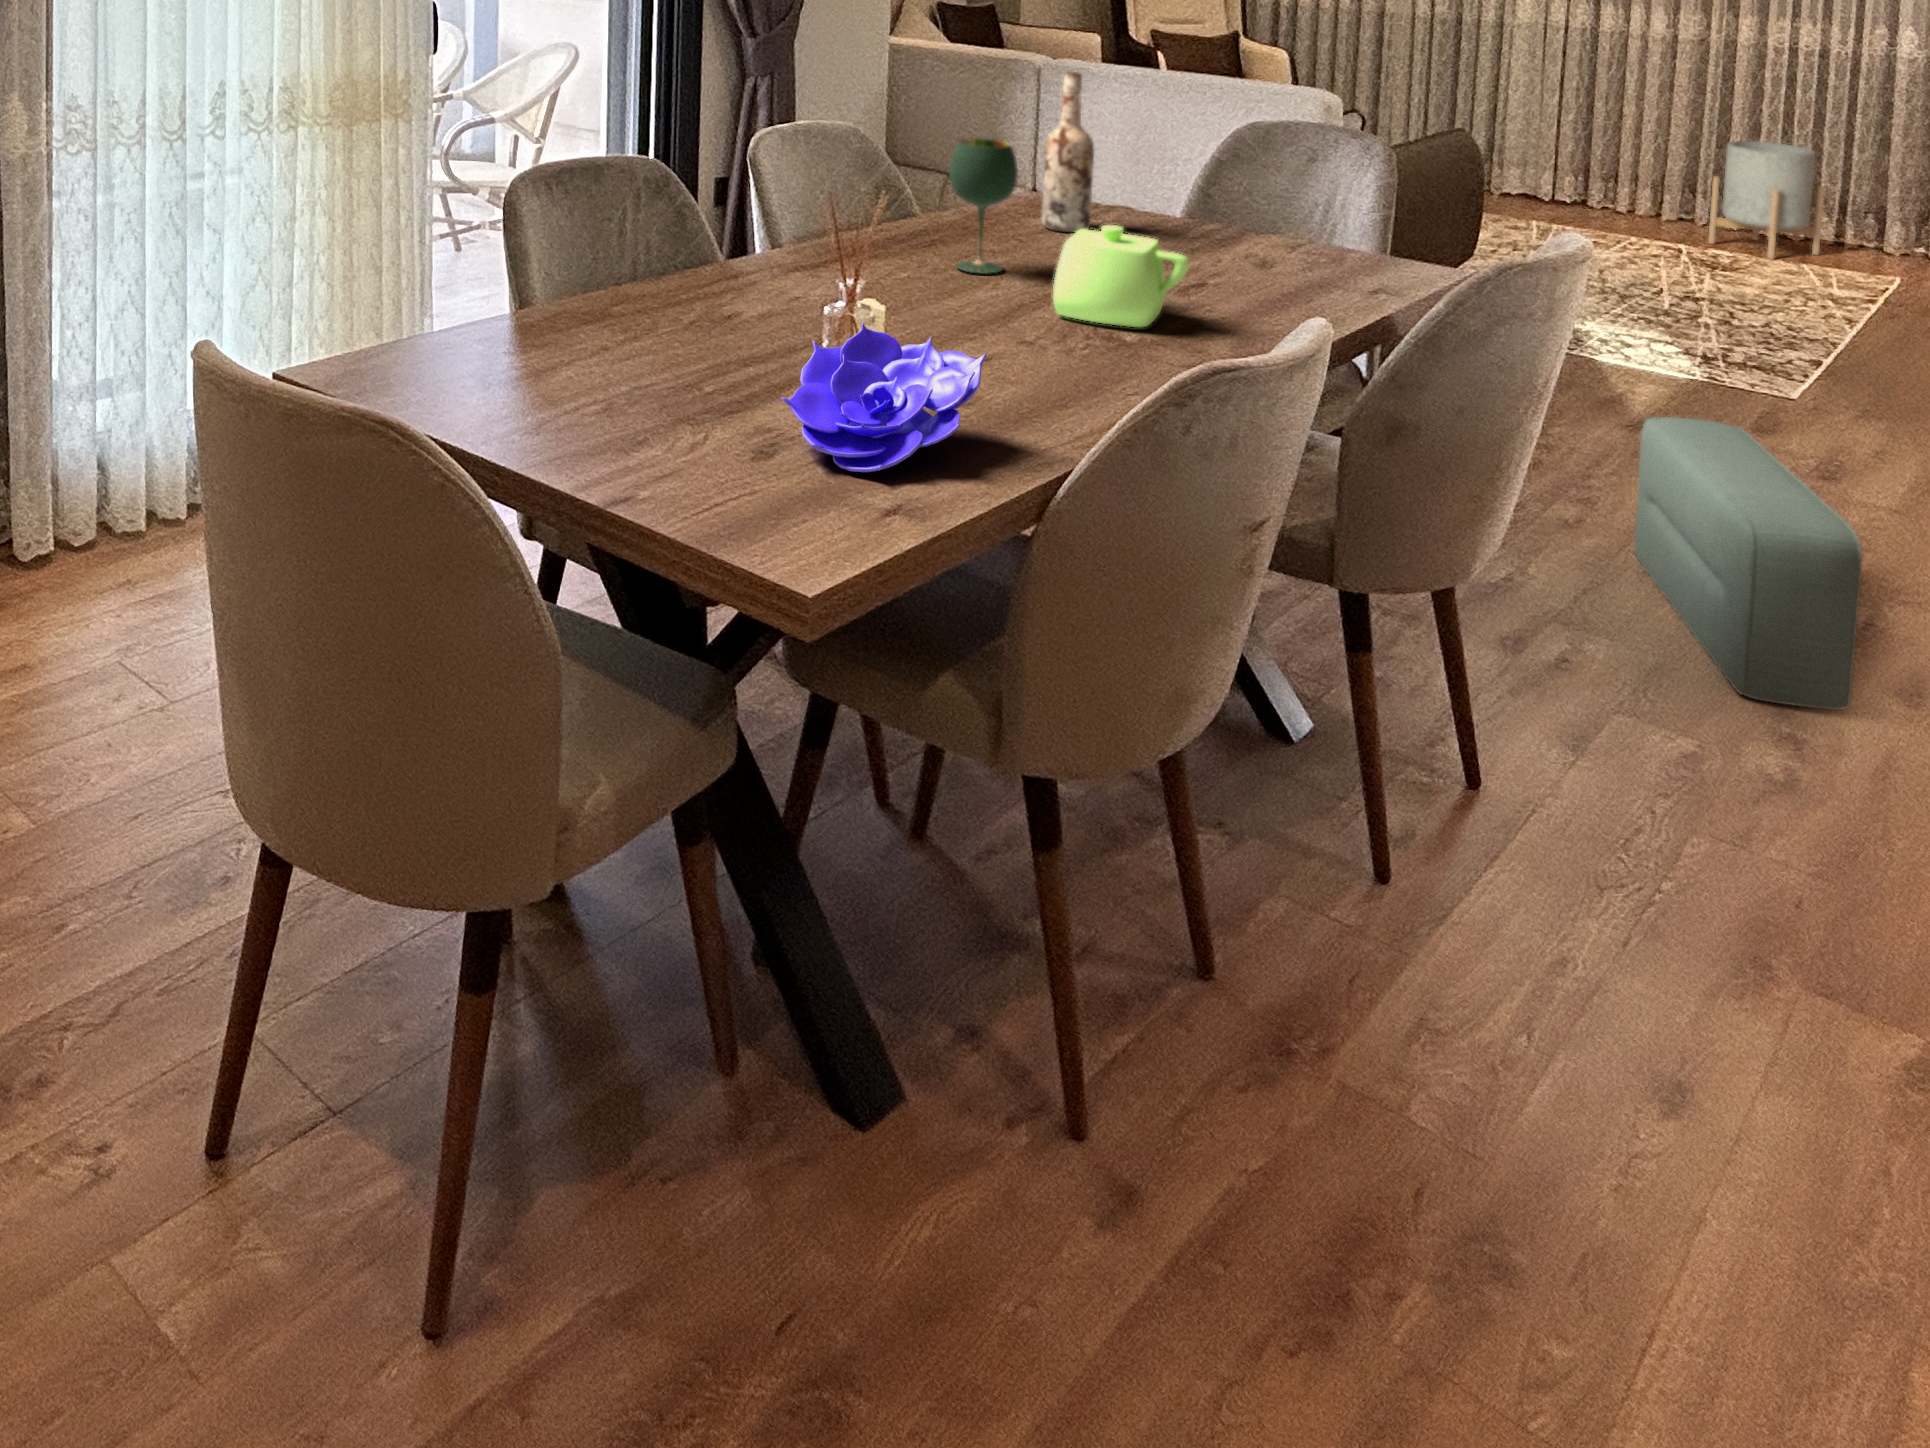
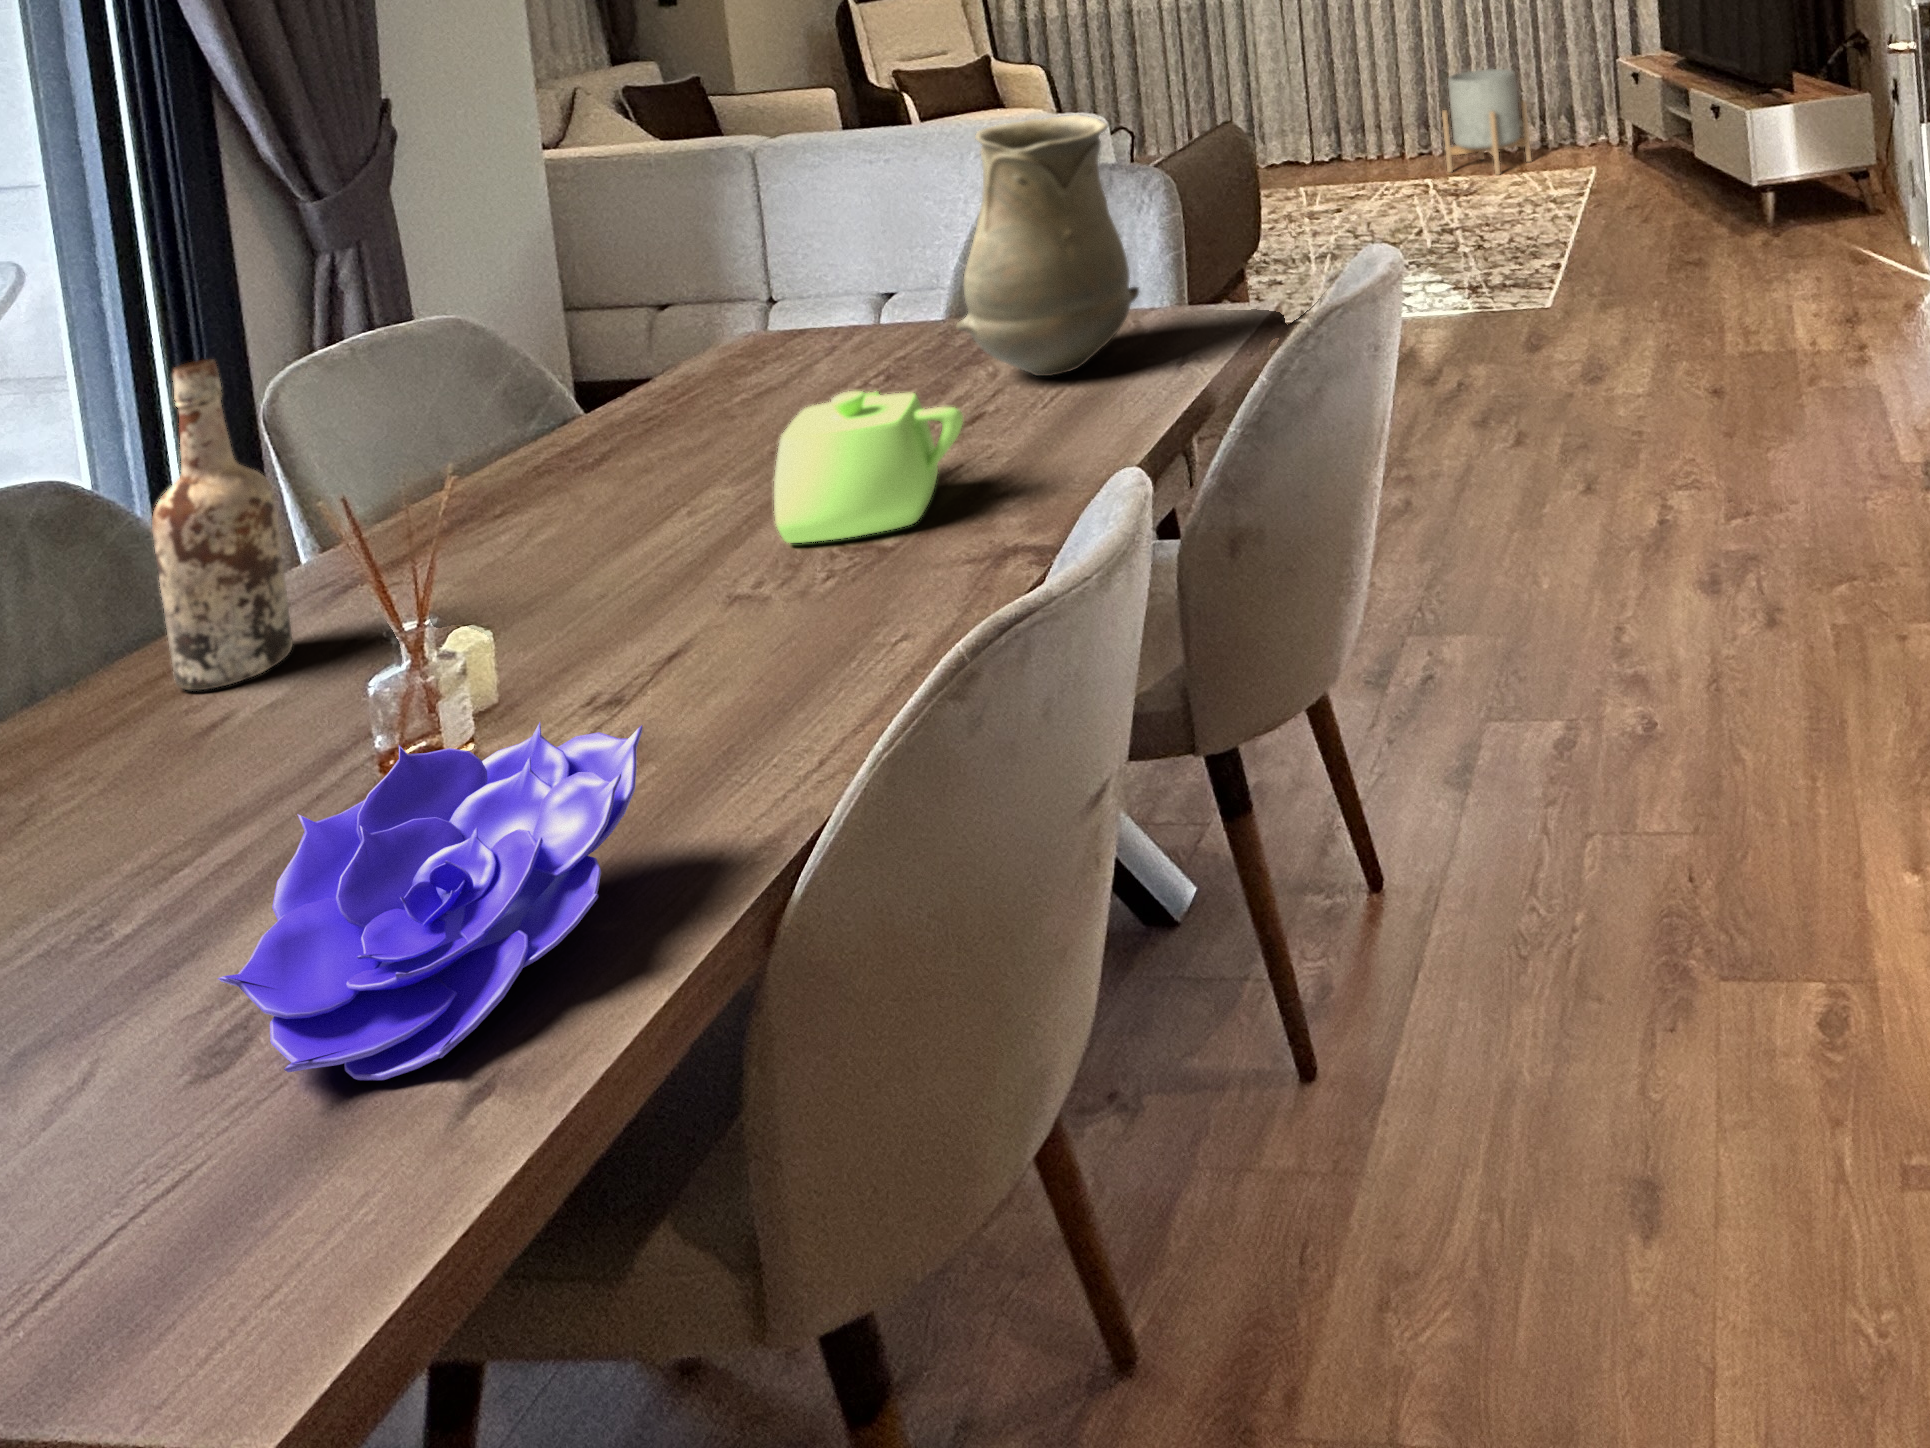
vase: none [1189,66,1340,271] -> present [956,115,1139,376]
wine bottle: present [1042,72,1094,232] -> present [152,359,293,690]
wine glass: present [949,138,1018,274] -> none [593,303,704,506]
pouf: present [1634,417,1862,710] -> none [1458,371,1685,655]

